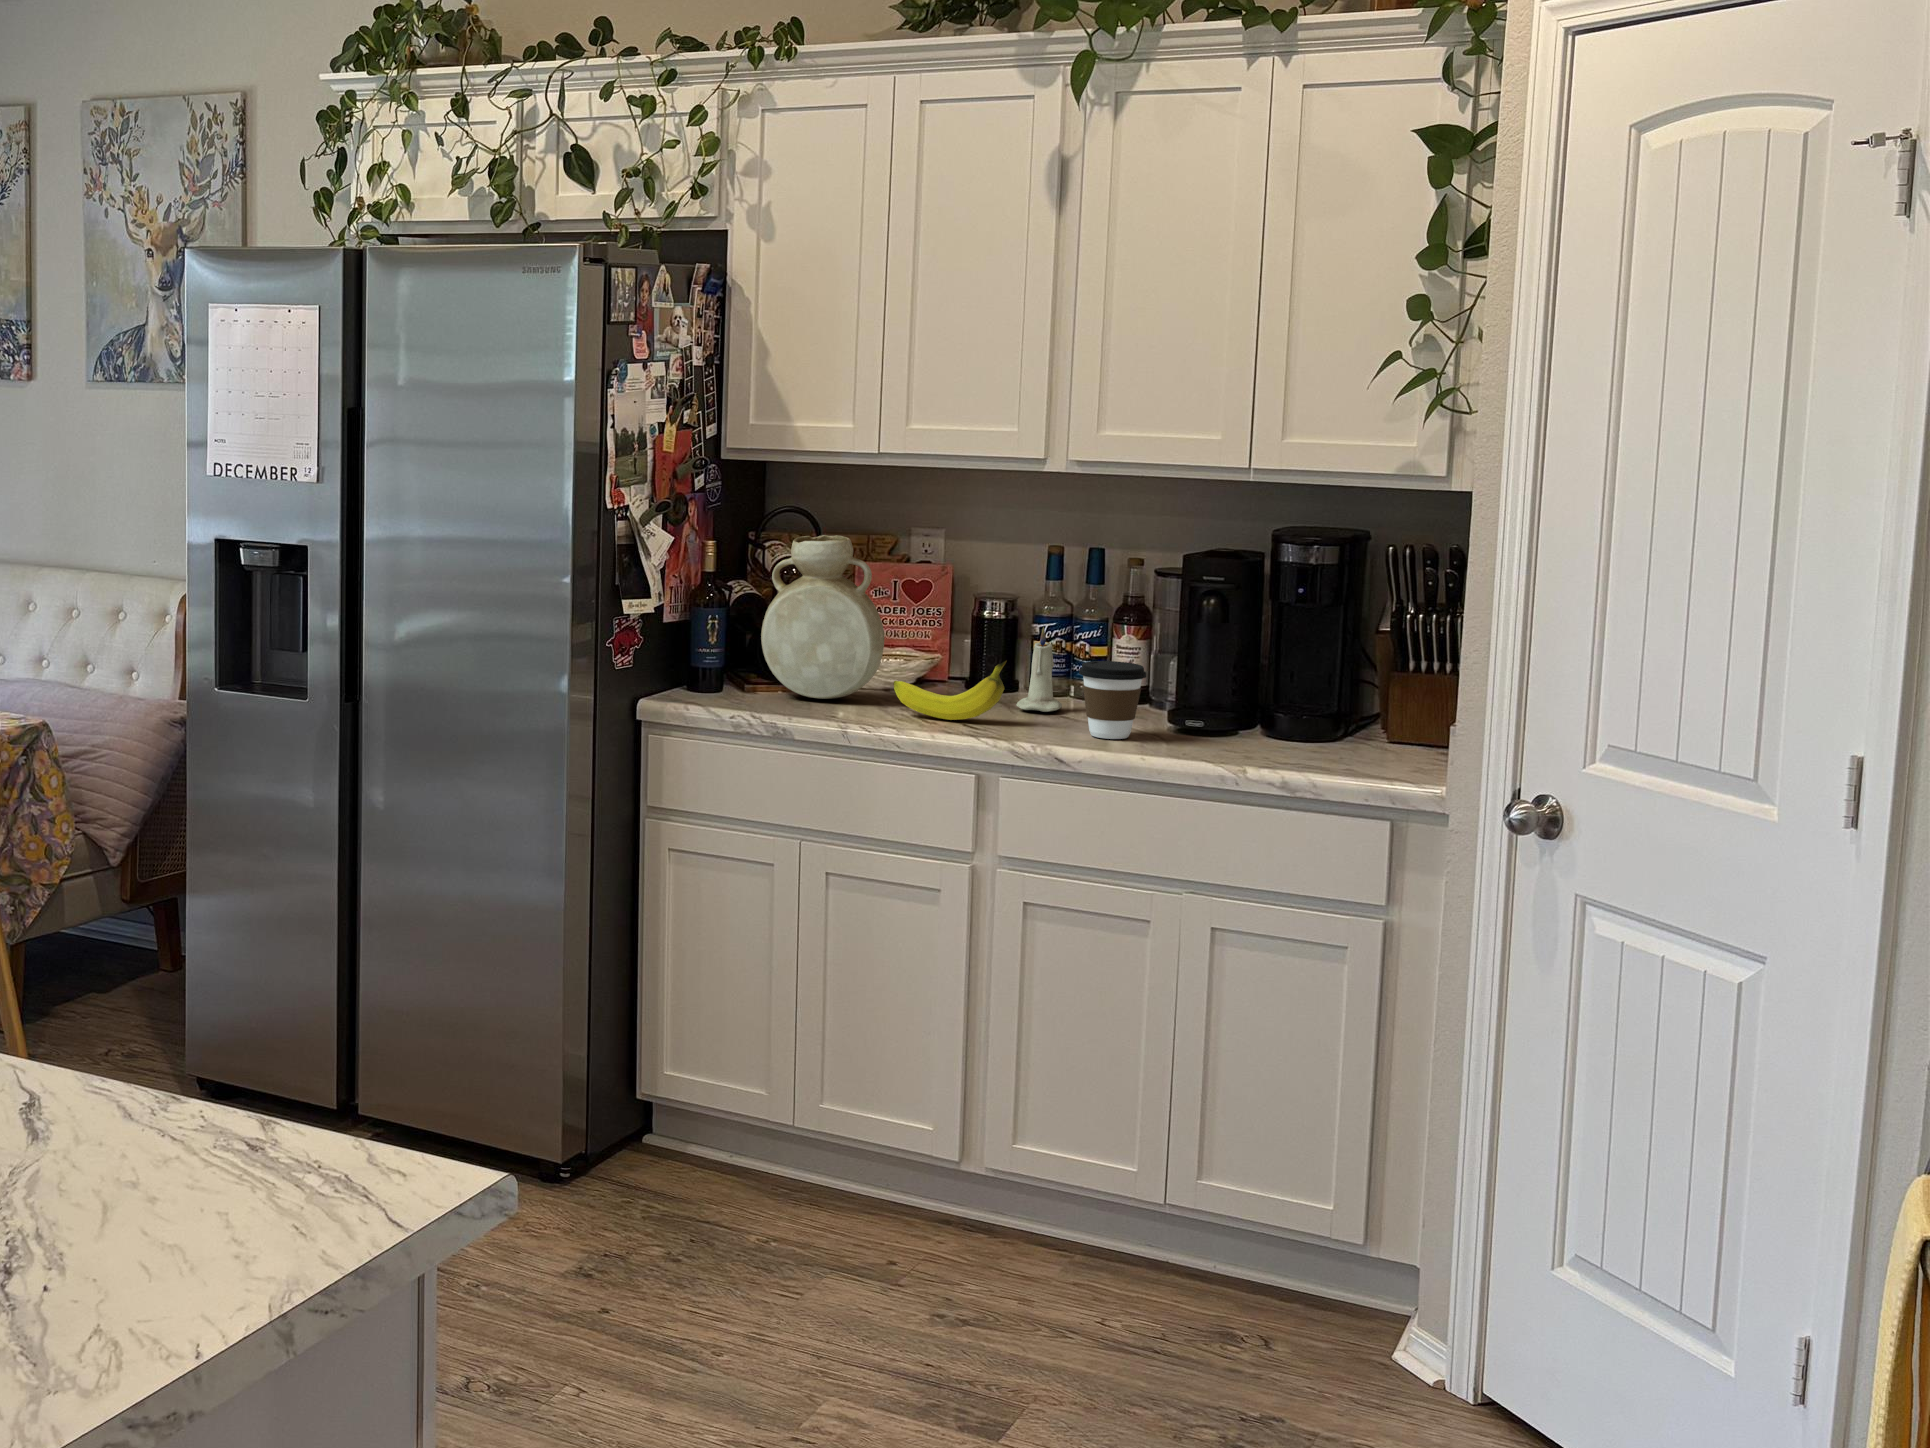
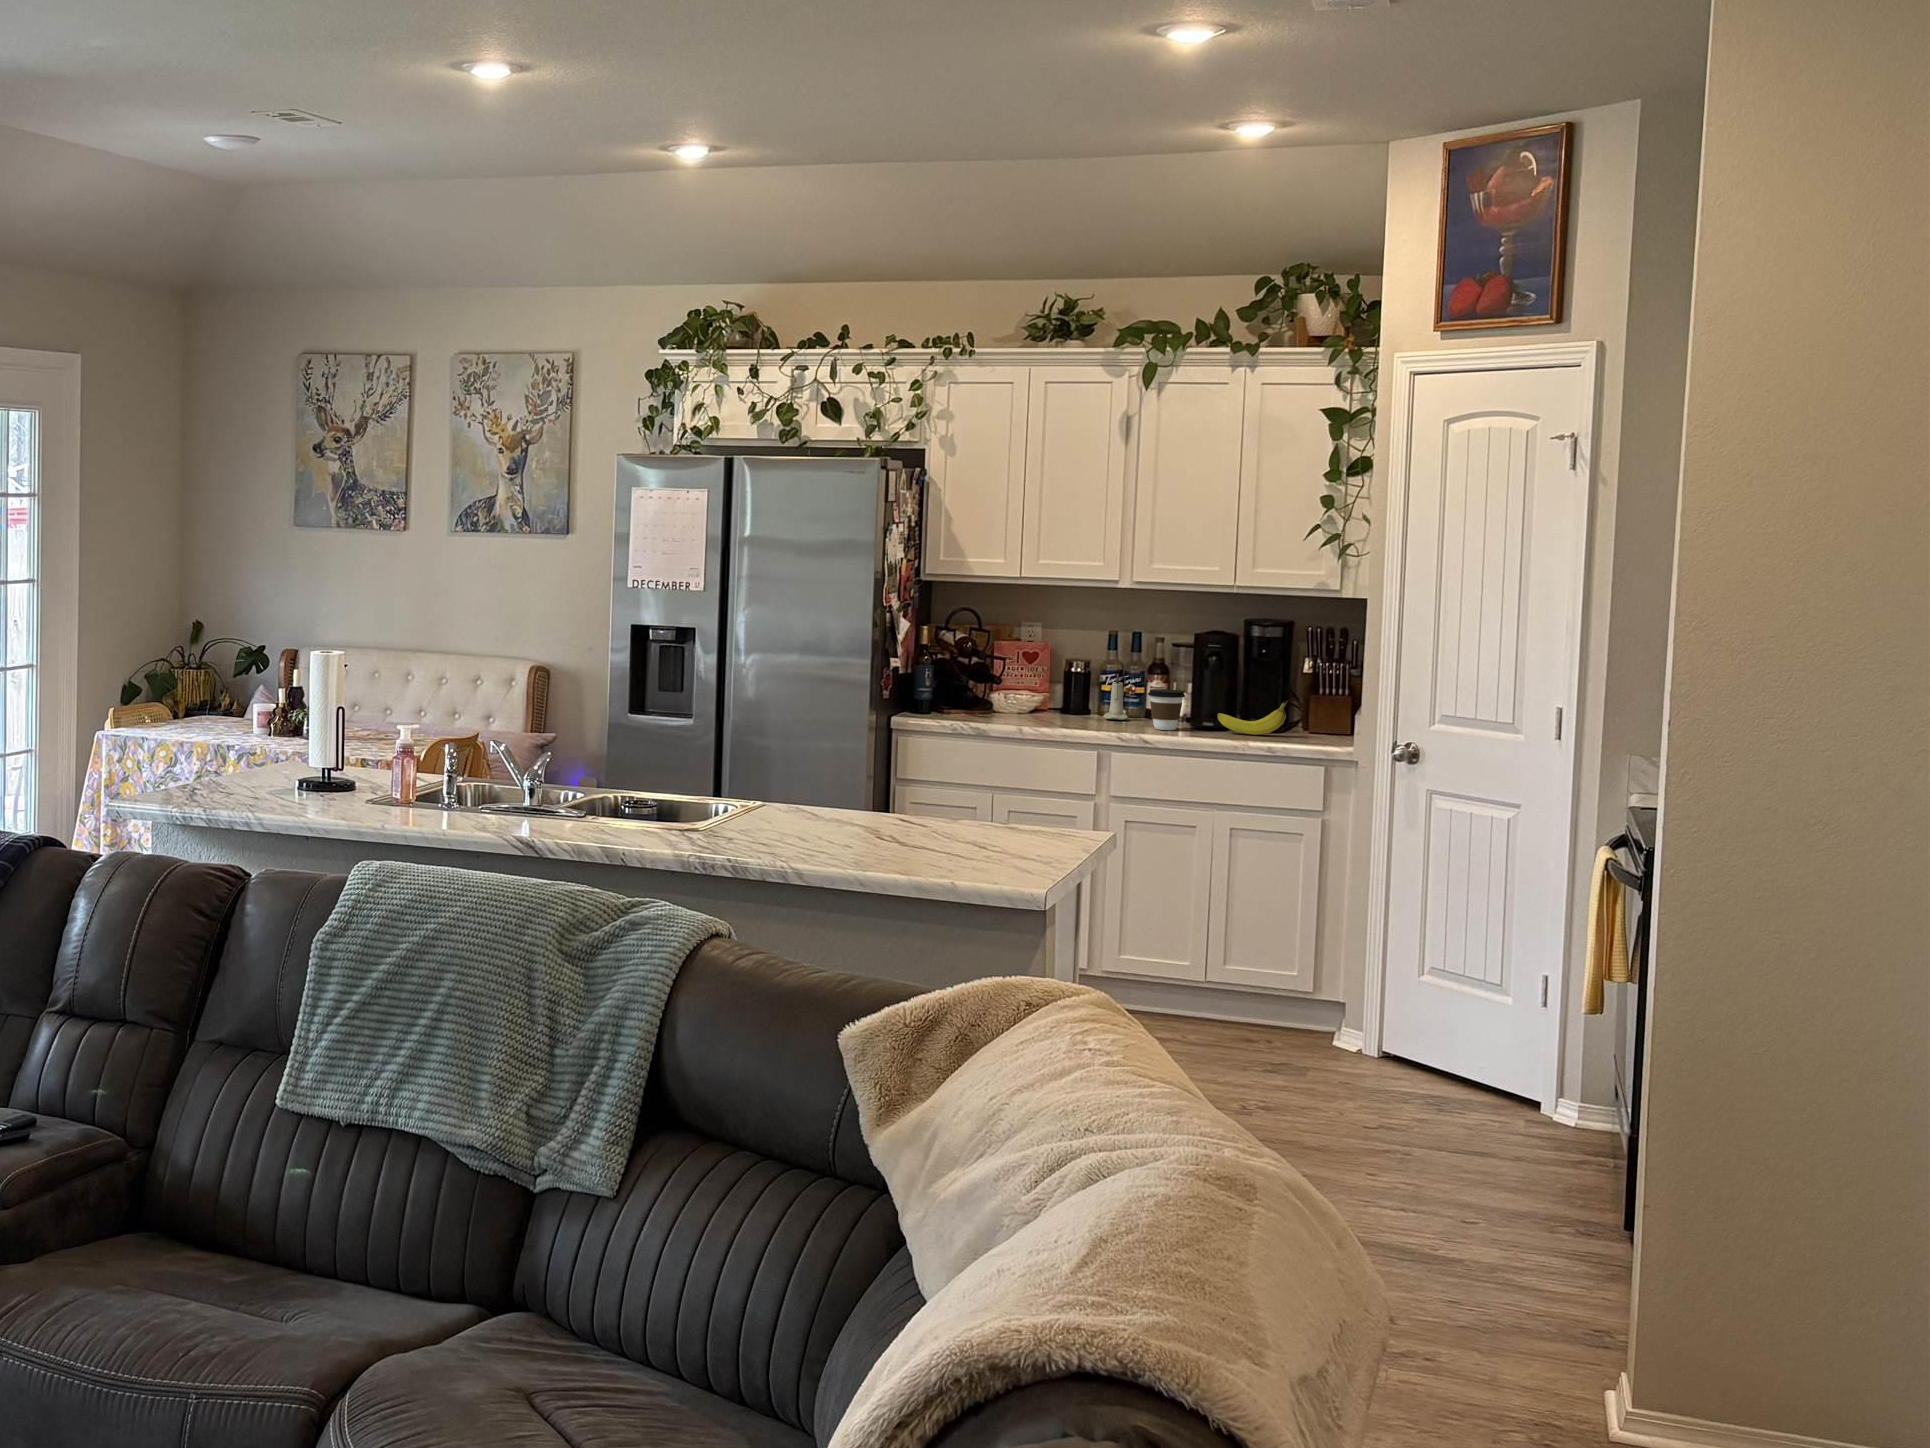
vase: present [761,535,884,699] -> none [957,623,1028,715]
fruit: present [893,661,1006,720] -> present [1217,700,1288,735]

